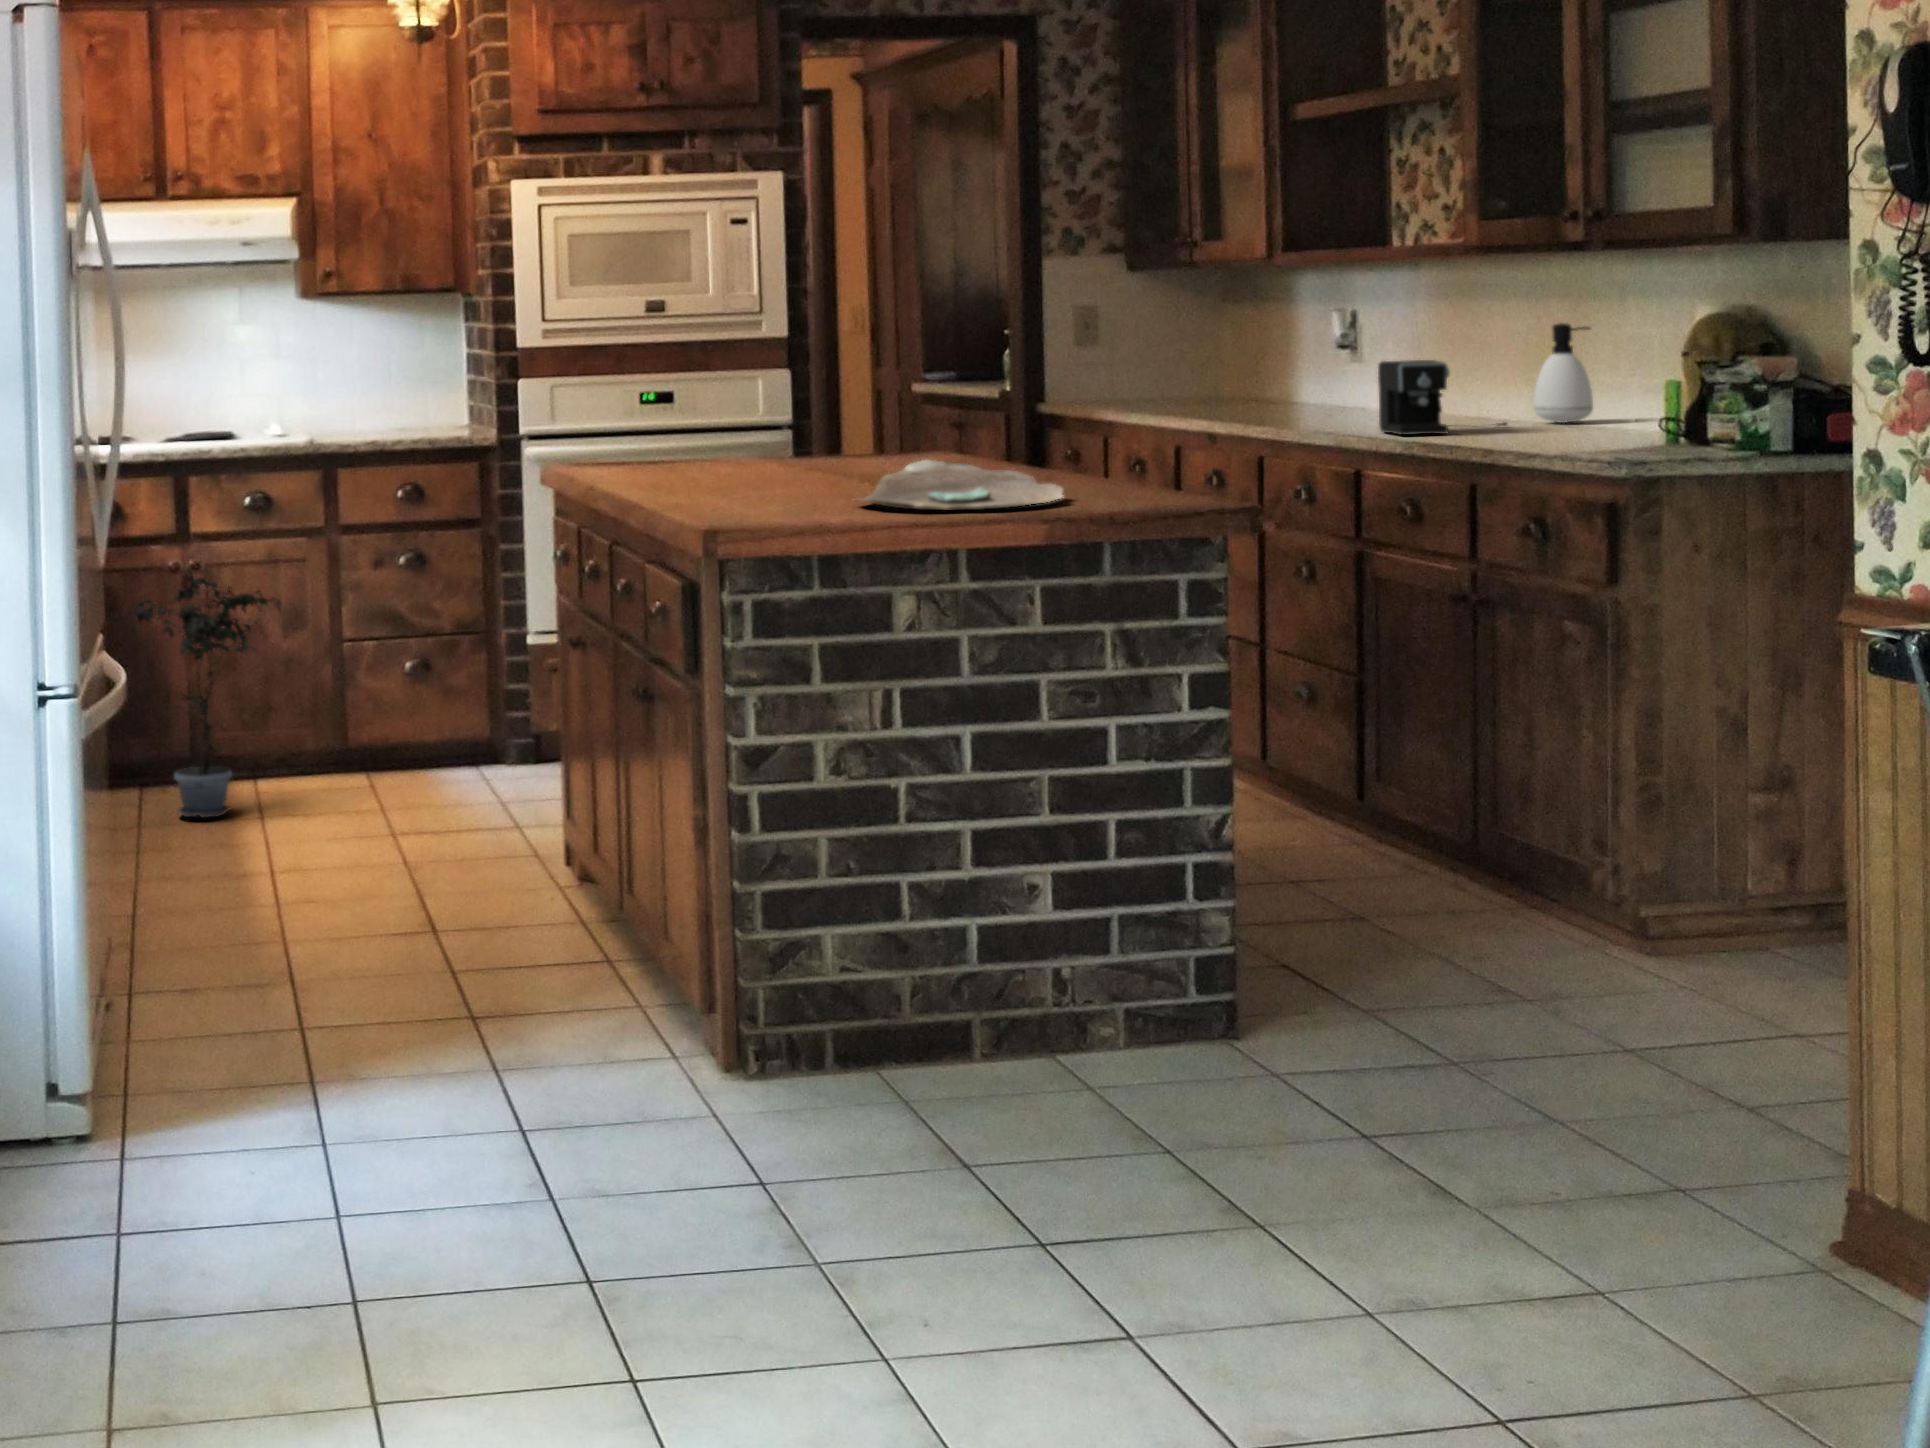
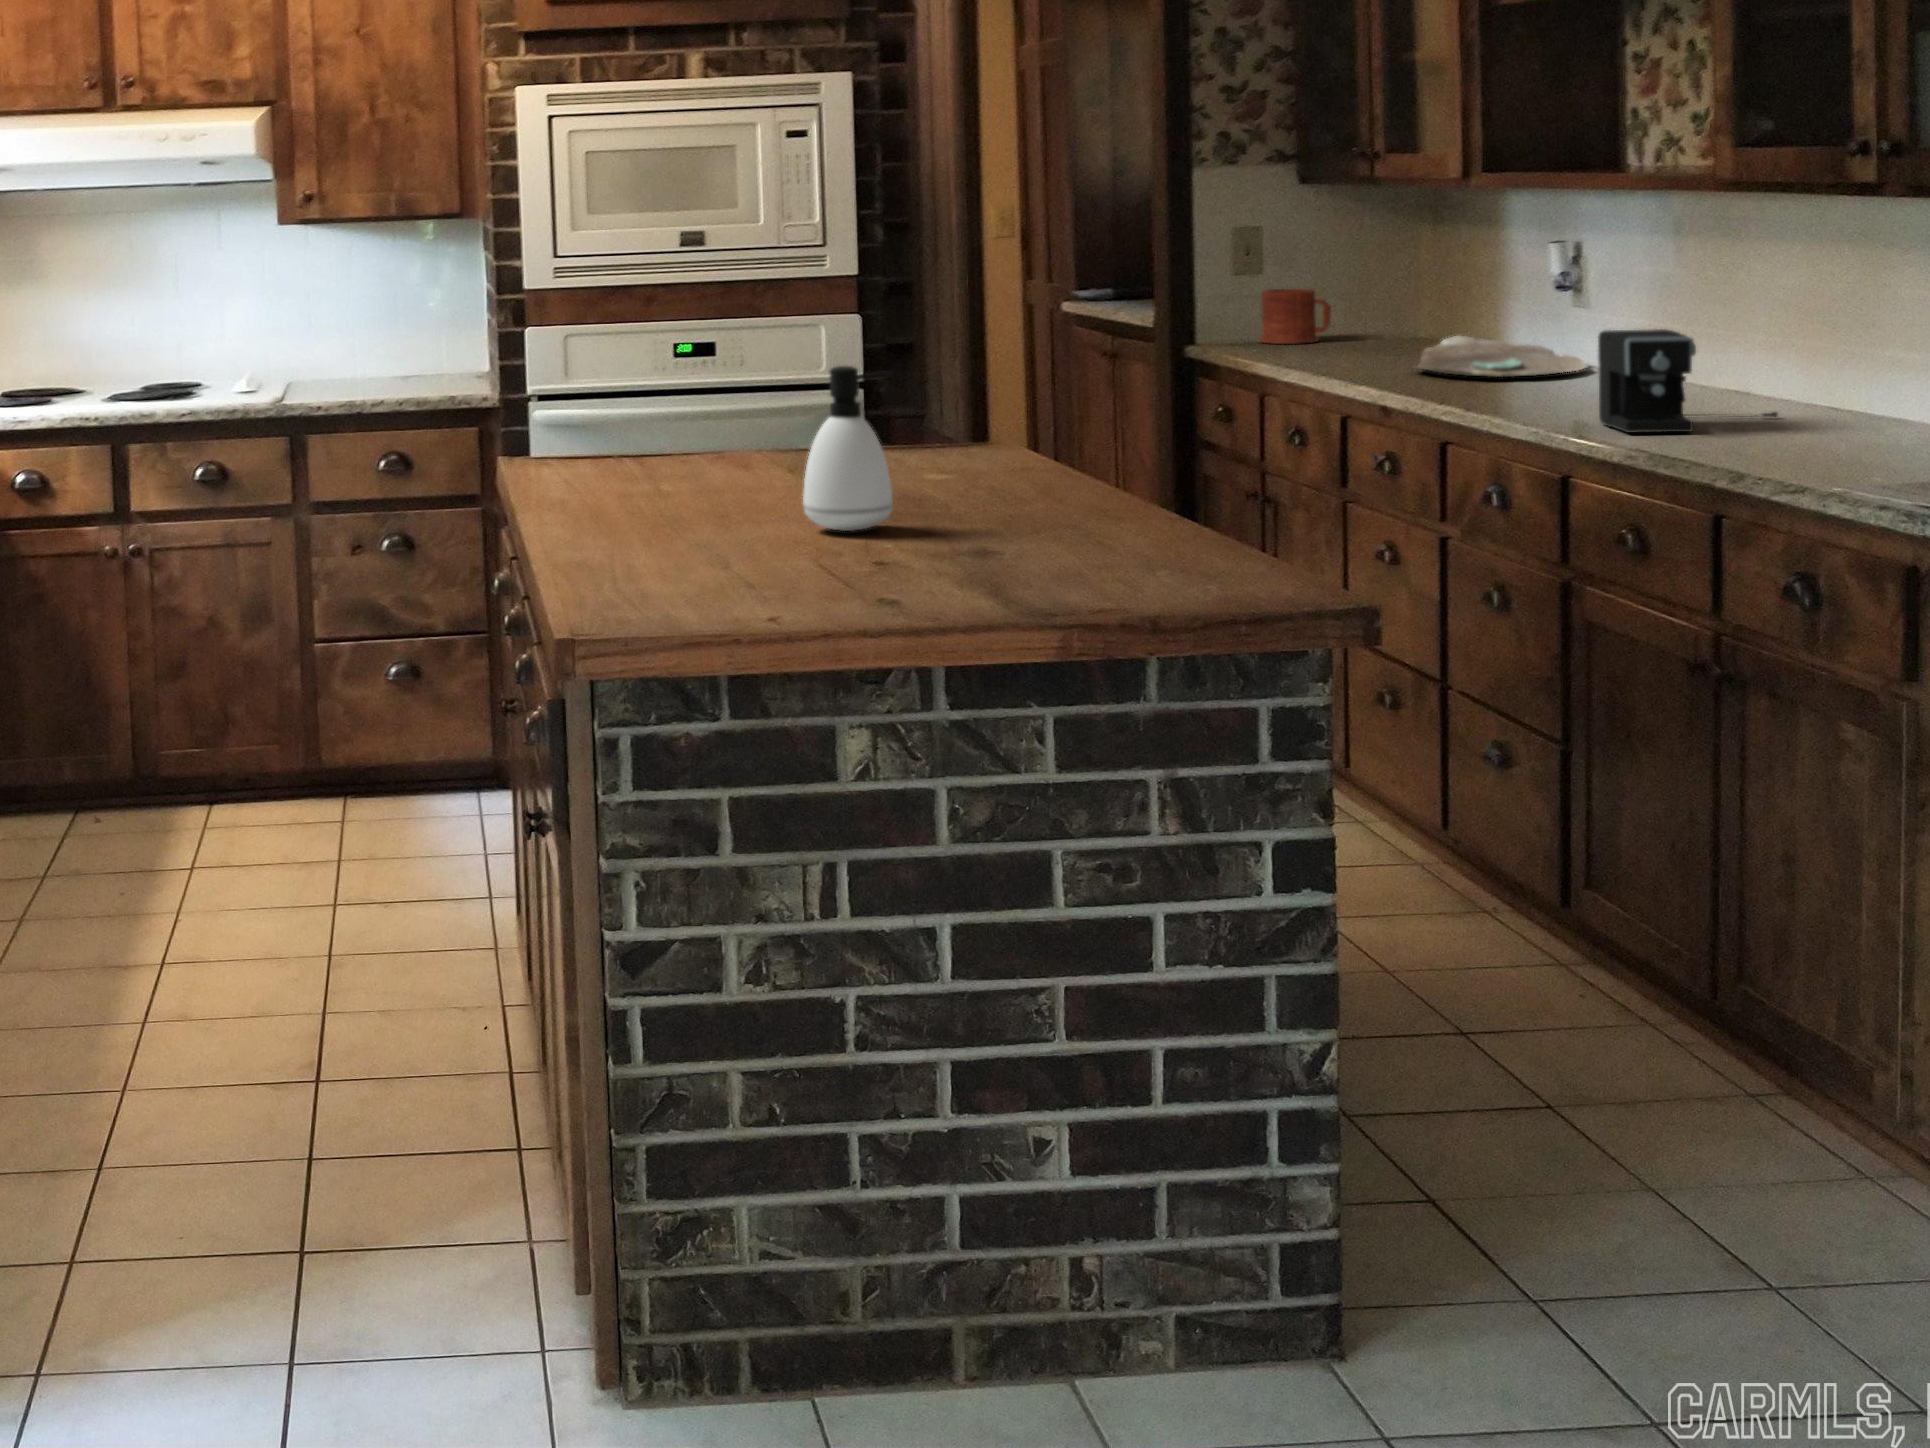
soap dispenser: present [1534,323,1593,423] -> present [803,366,893,531]
mug: none [1101,356,1158,399] -> present [1259,289,1331,344]
decorative bowl: present [853,460,1064,511] -> present [1417,336,1586,377]
potted plant: present [132,571,280,818] -> none [23,560,223,861]

